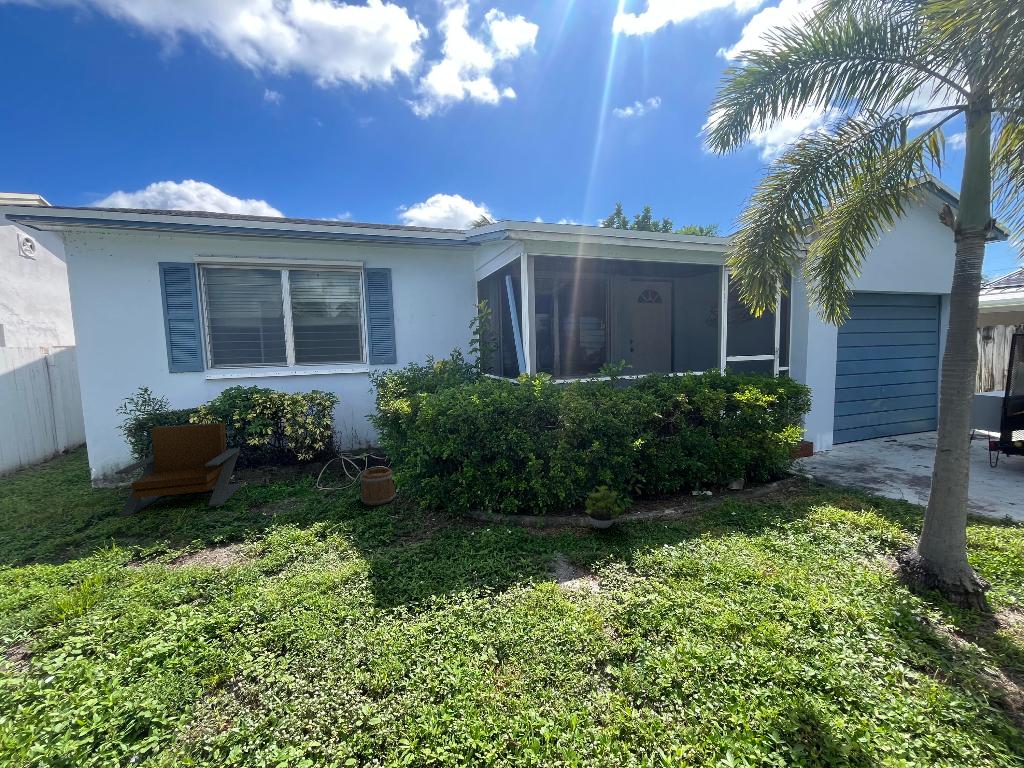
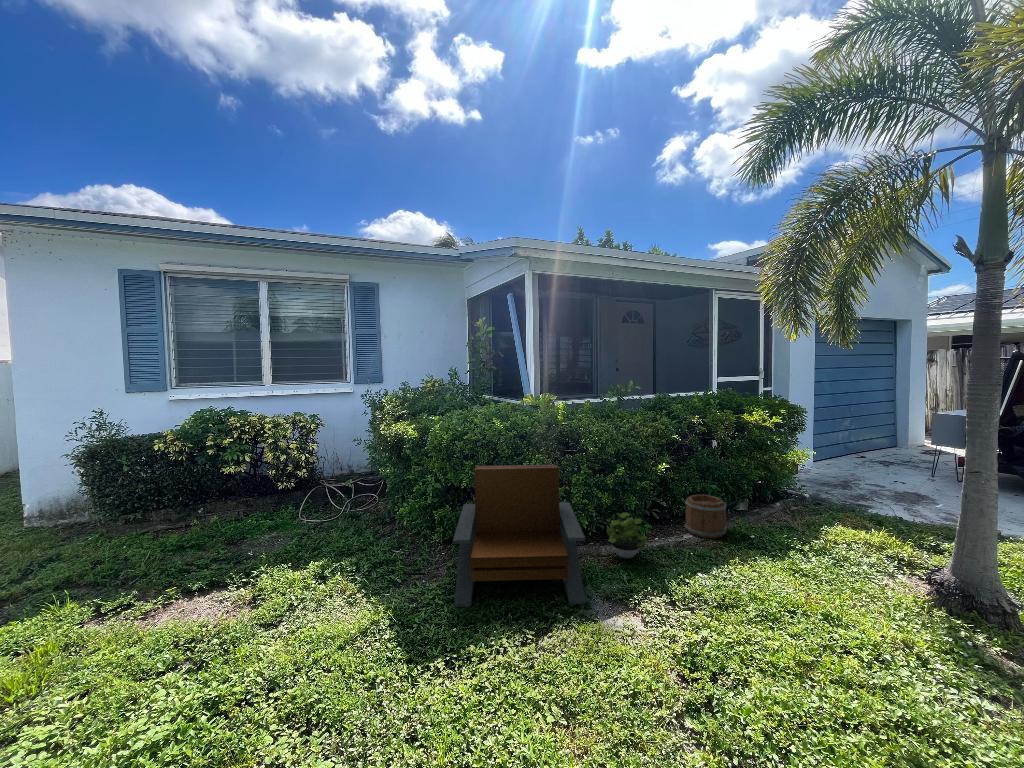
lounge chair: present [115,423,242,516] -> present [453,465,586,607]
bucket: present [360,468,396,505] -> present [685,494,727,538]

